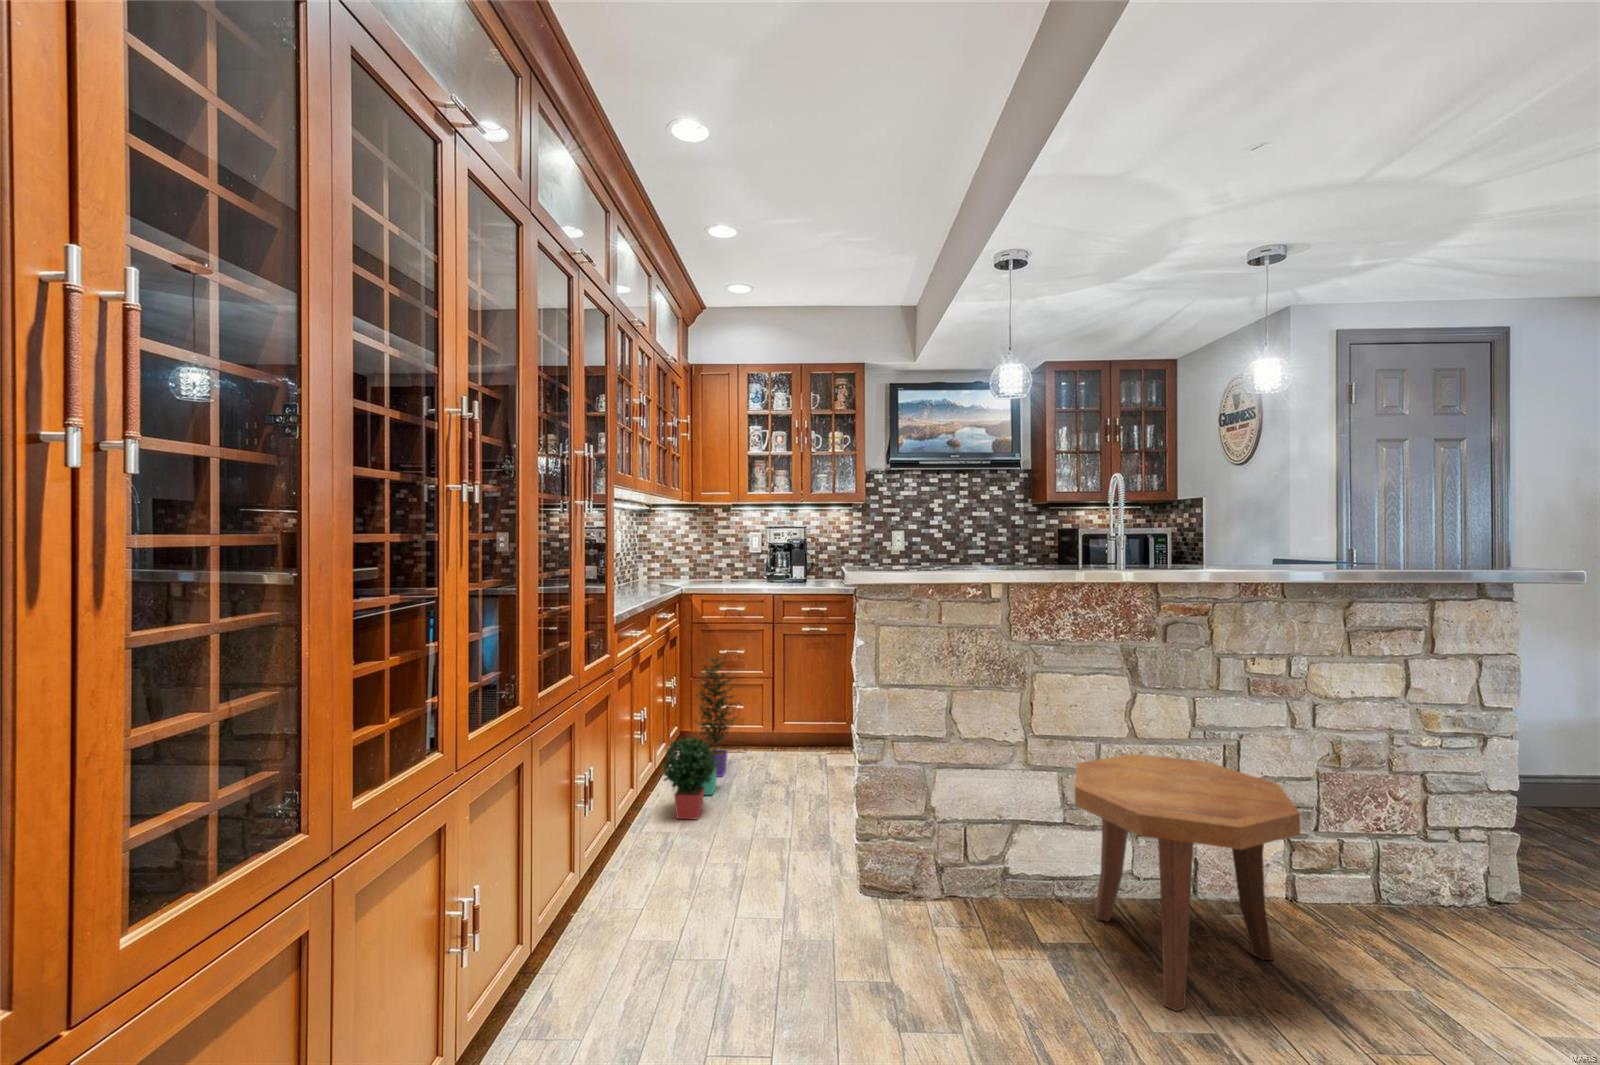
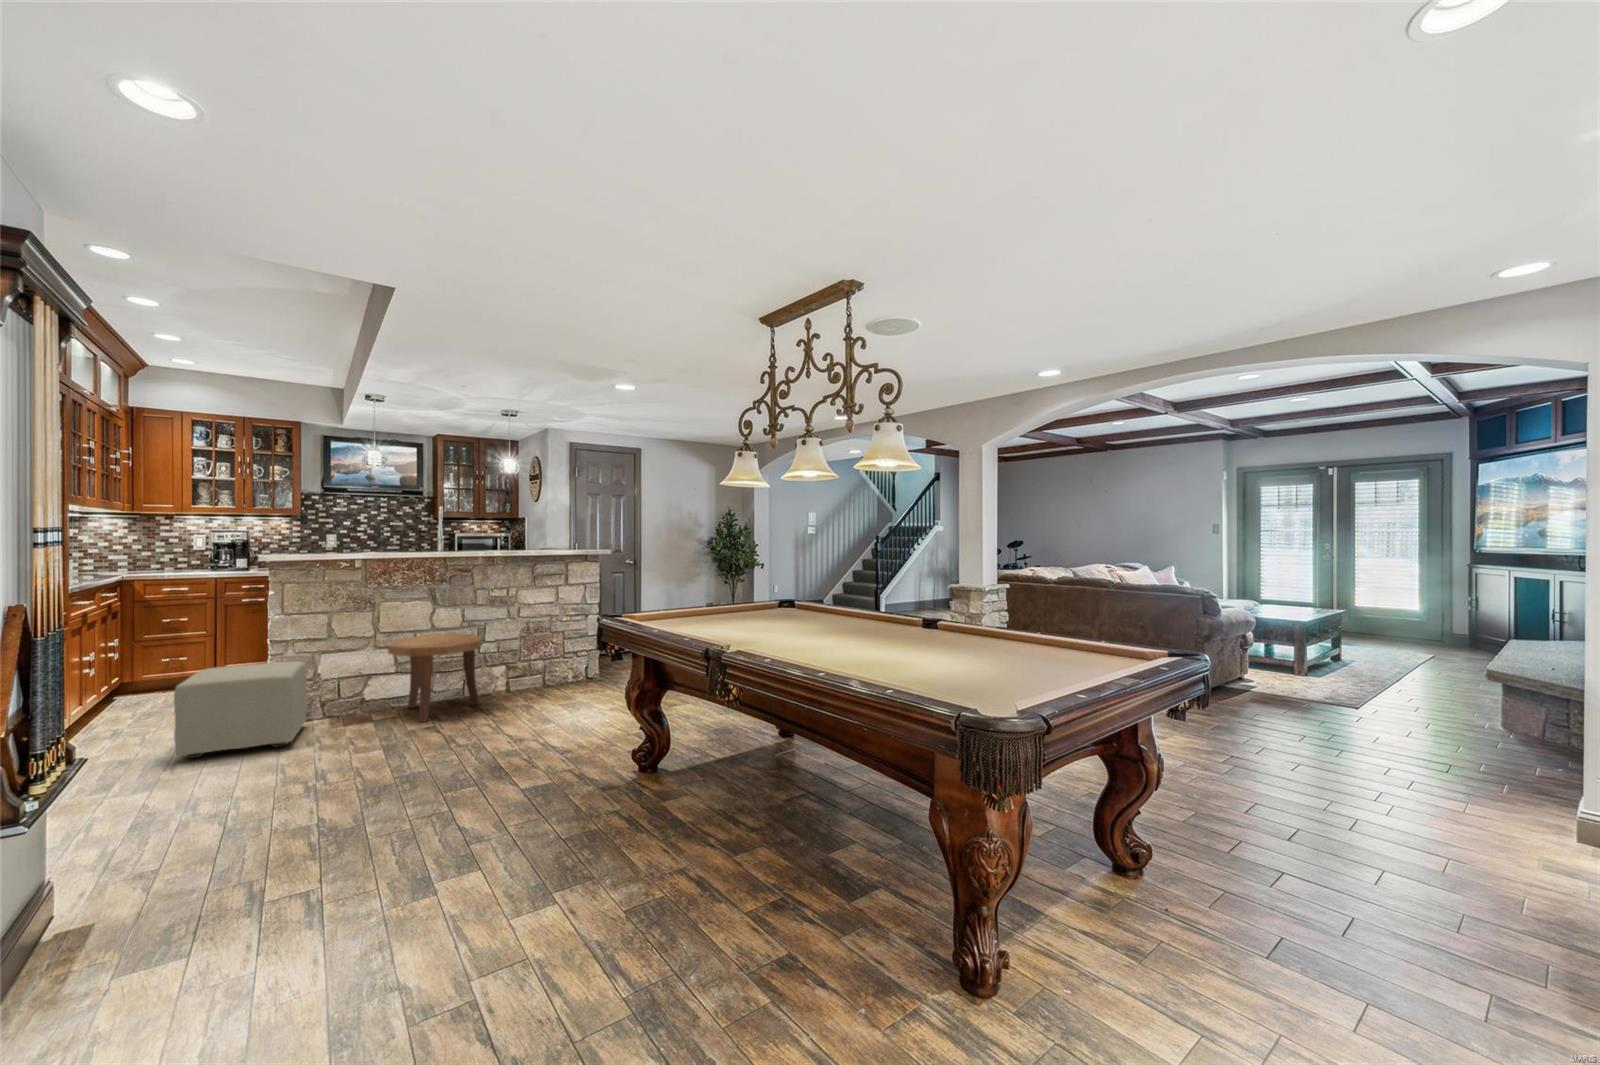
potted plant: present [662,657,737,819] -> none [116,620,185,721]
ottoman: none [713,784,919,1023] -> present [174,661,307,758]

